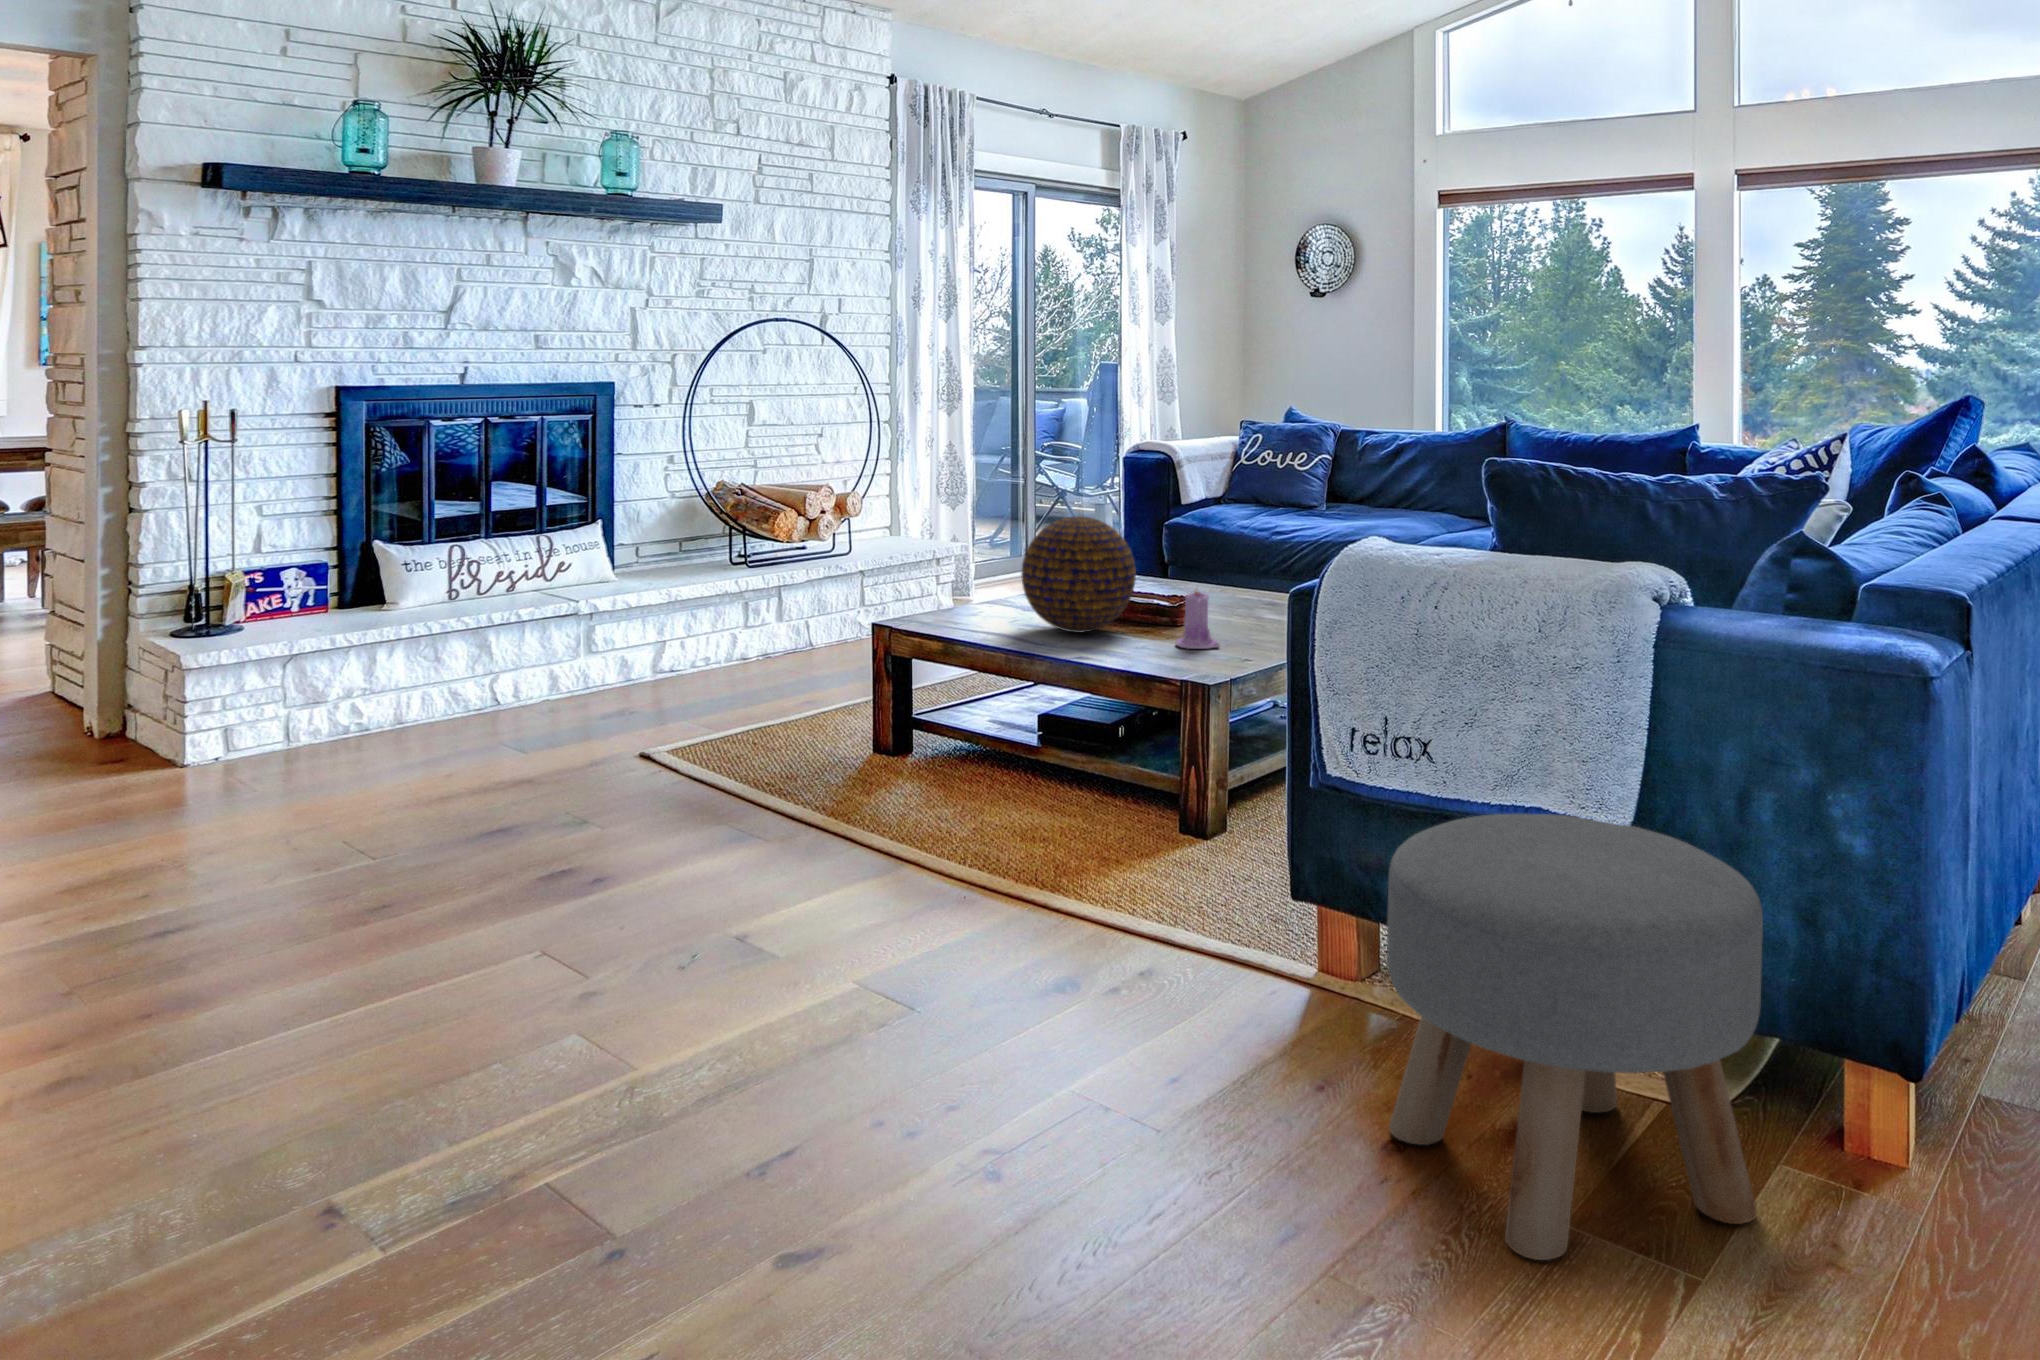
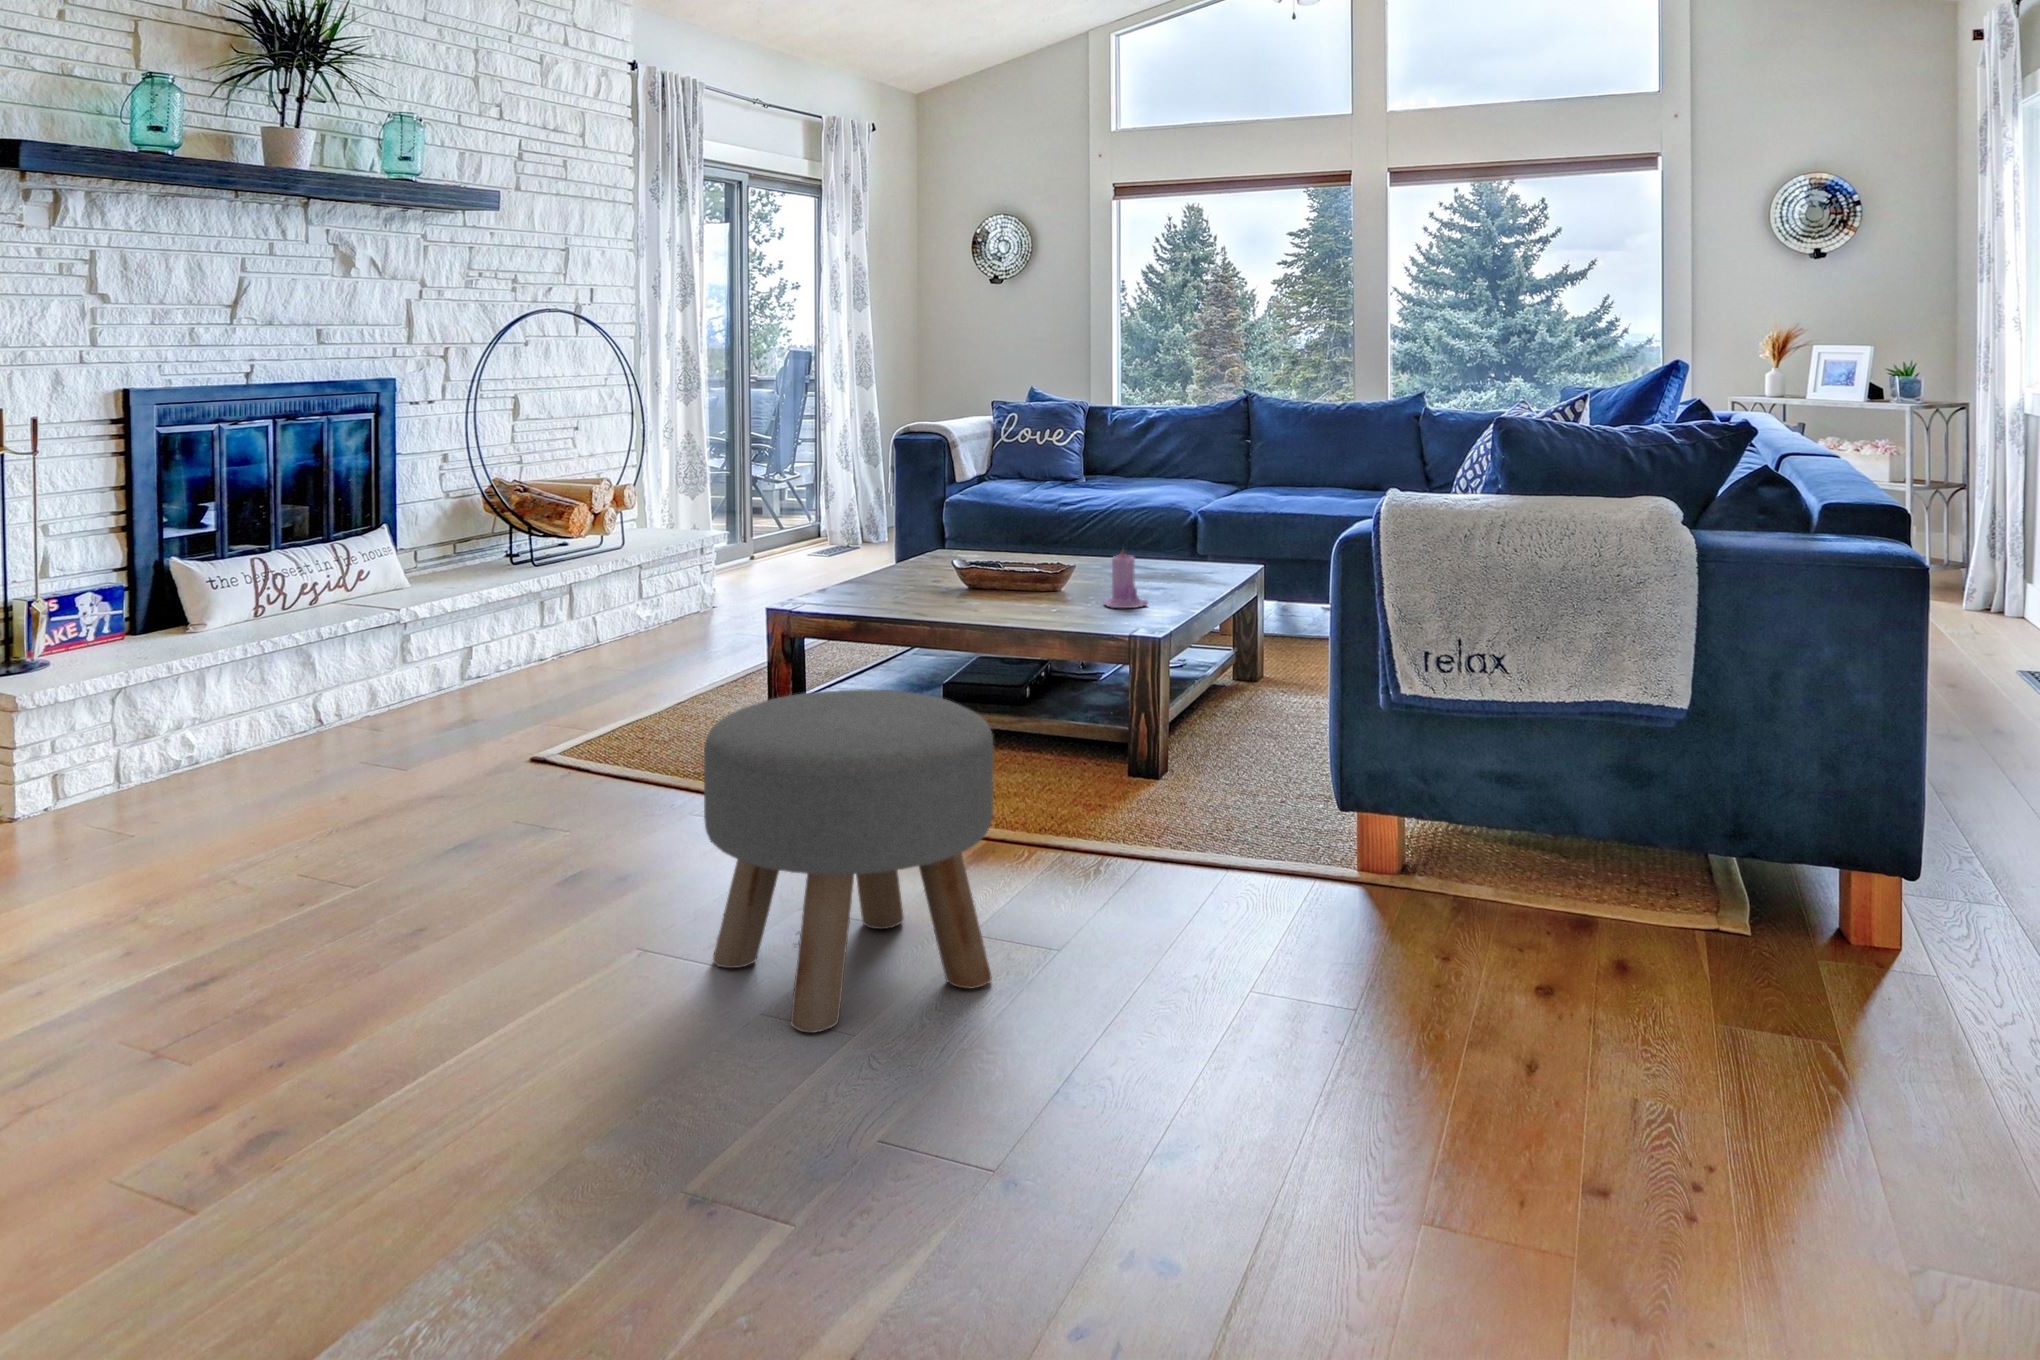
decorative orb: present [1021,516,1136,633] -> none [941,488,1053,602]
ottoman: present [1387,814,1763,1260] -> present [704,689,994,1033]

